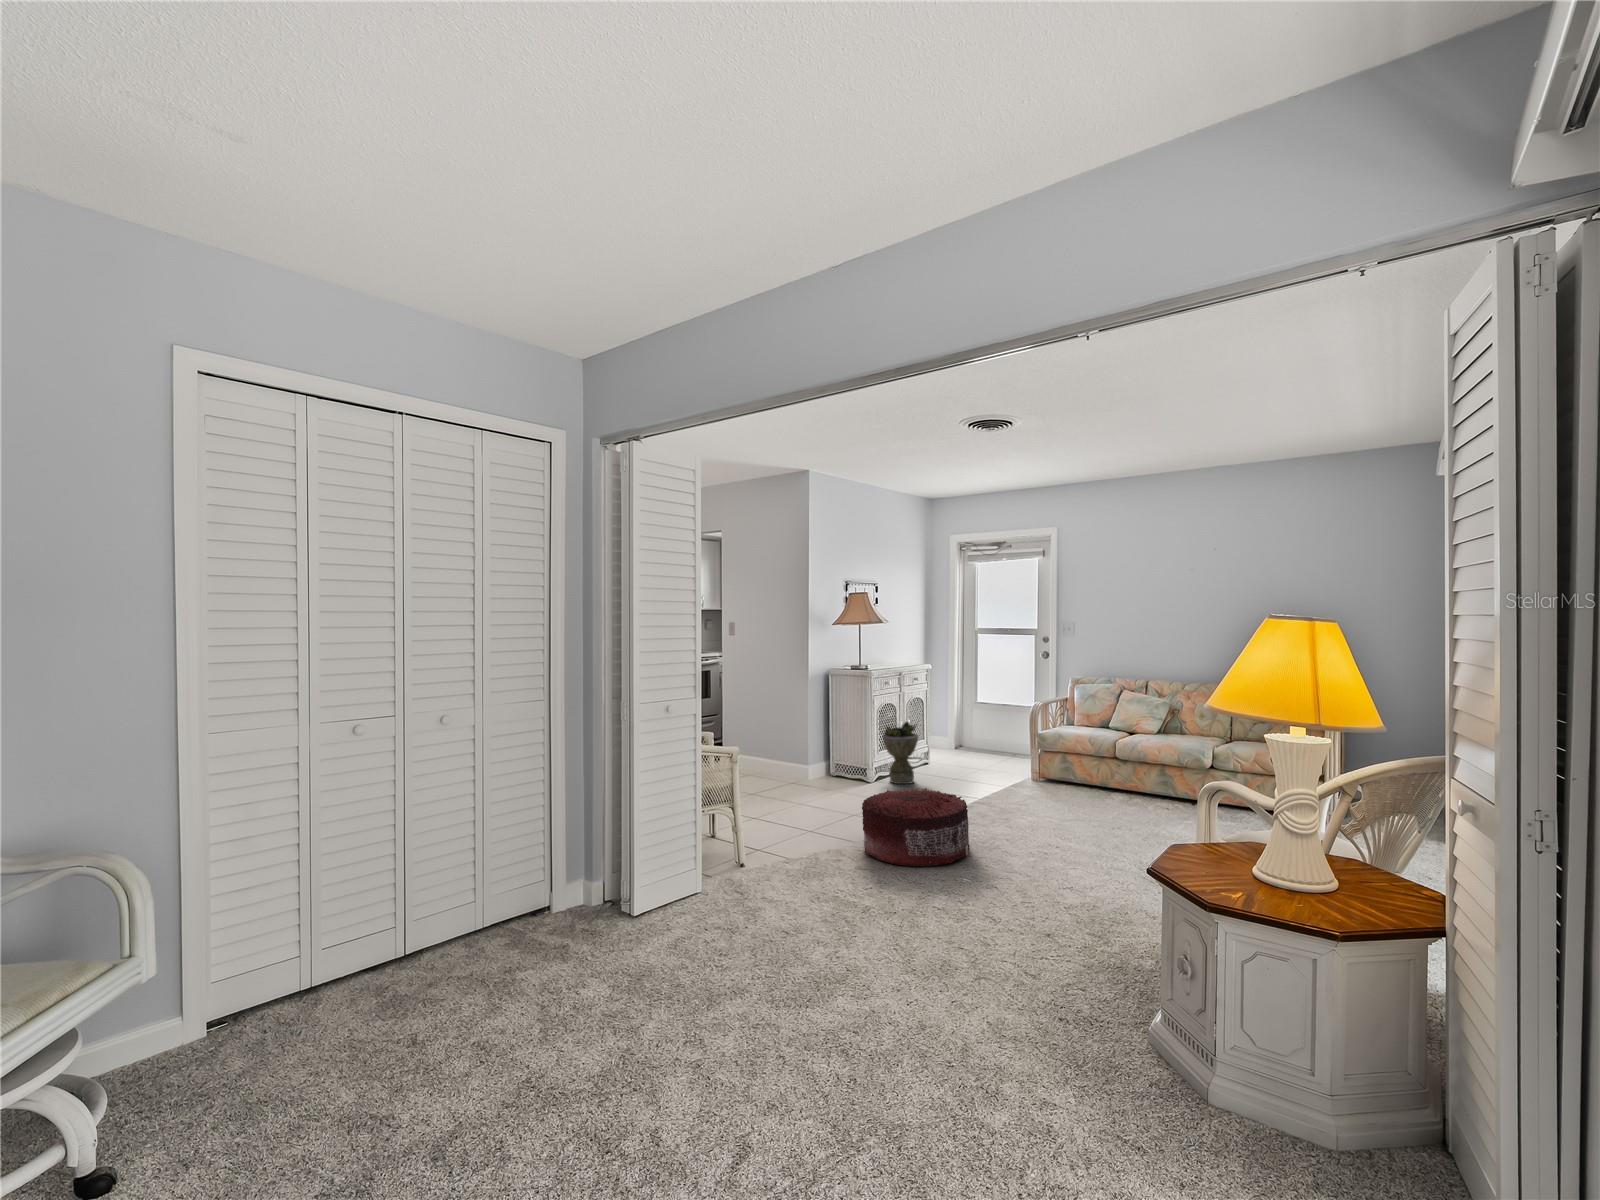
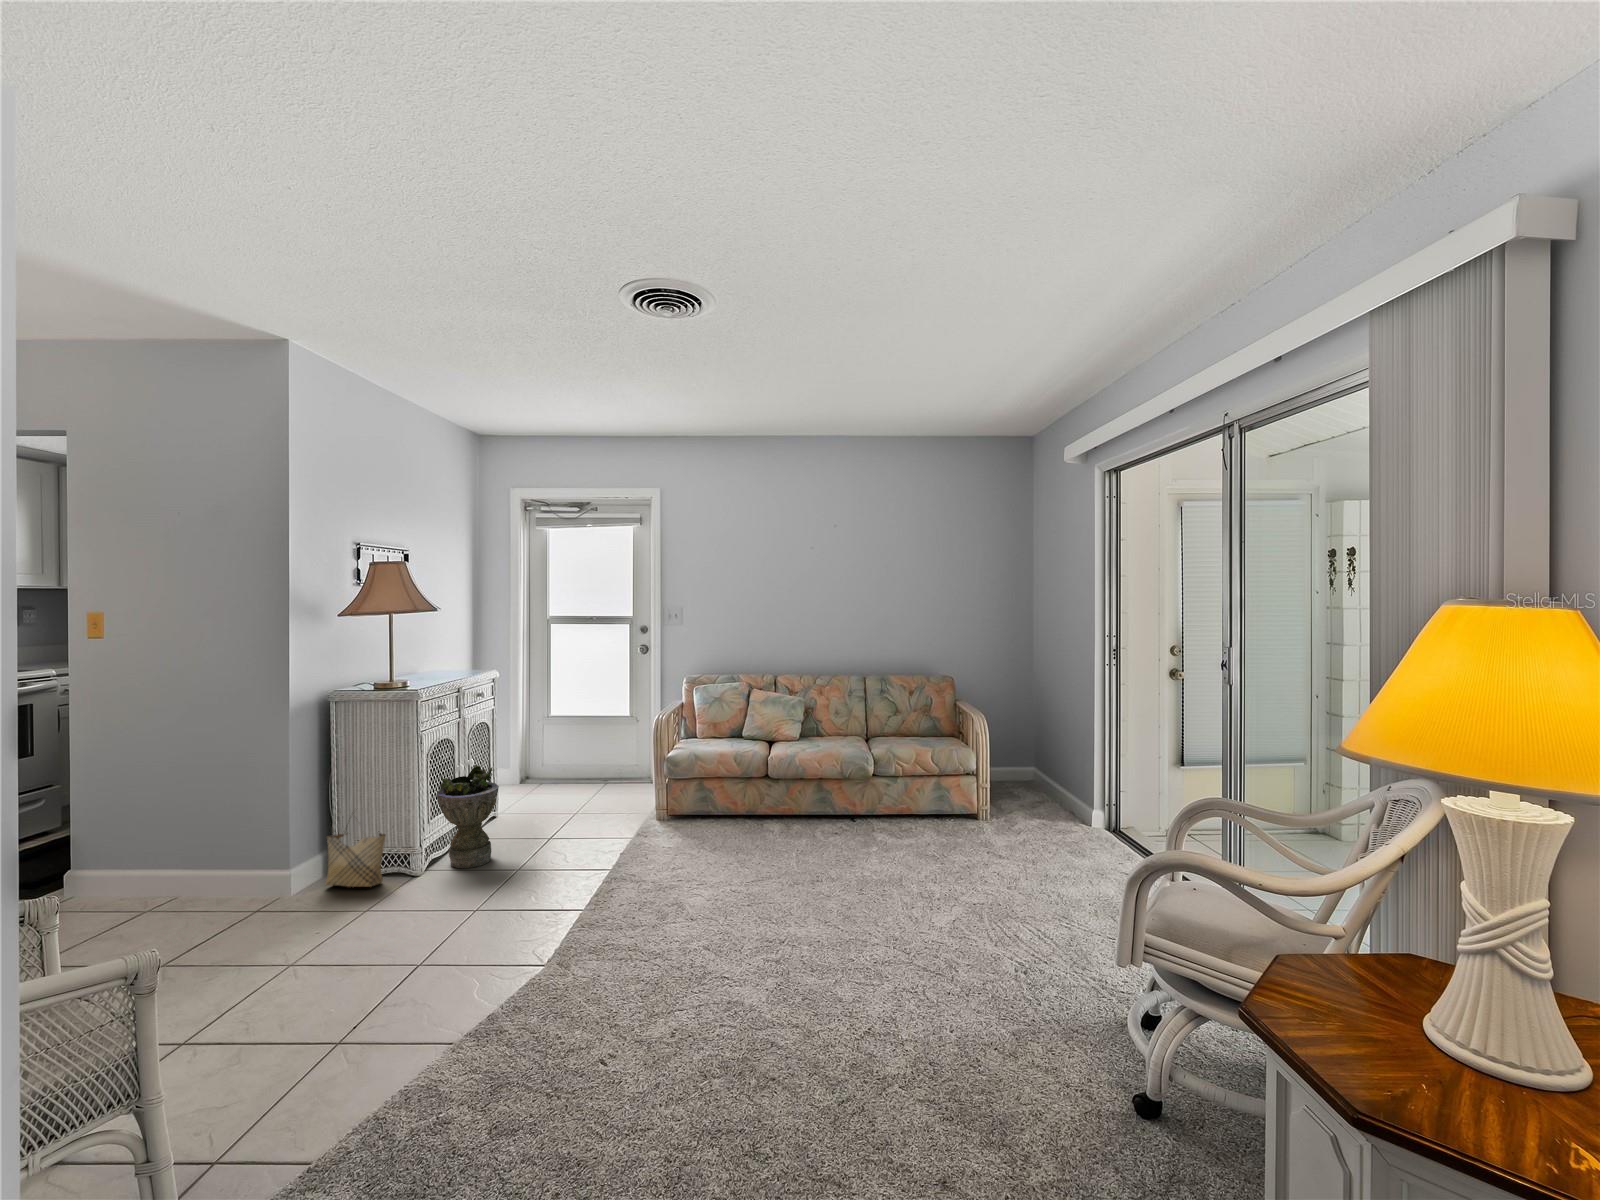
woven basket: none [824,735,853,783] -> present [325,820,386,887]
pouf: present [862,788,970,866] -> none [483,900,690,1092]

